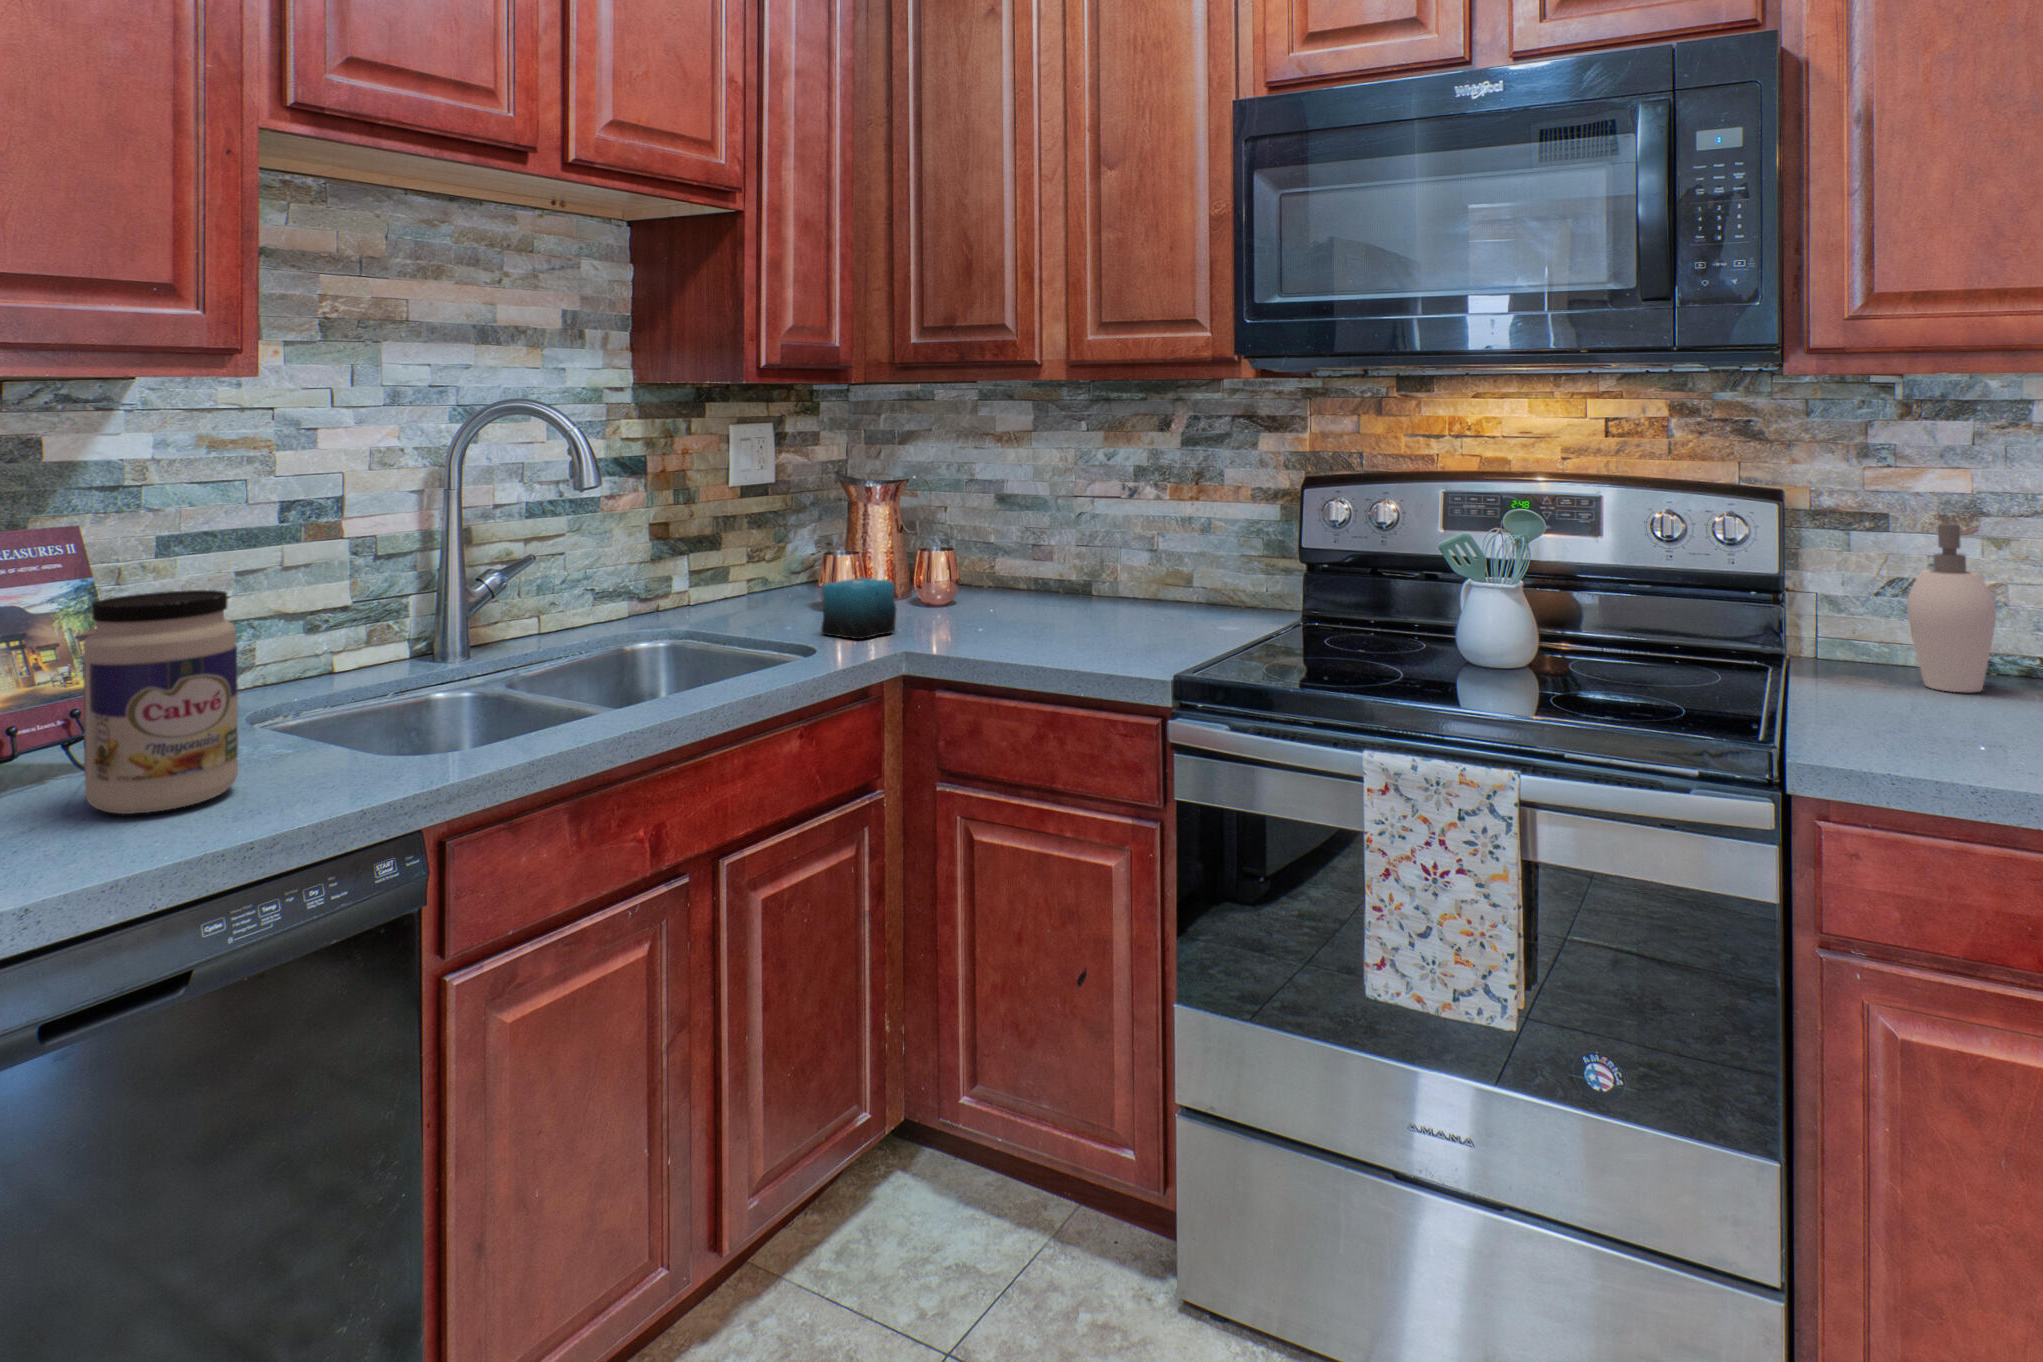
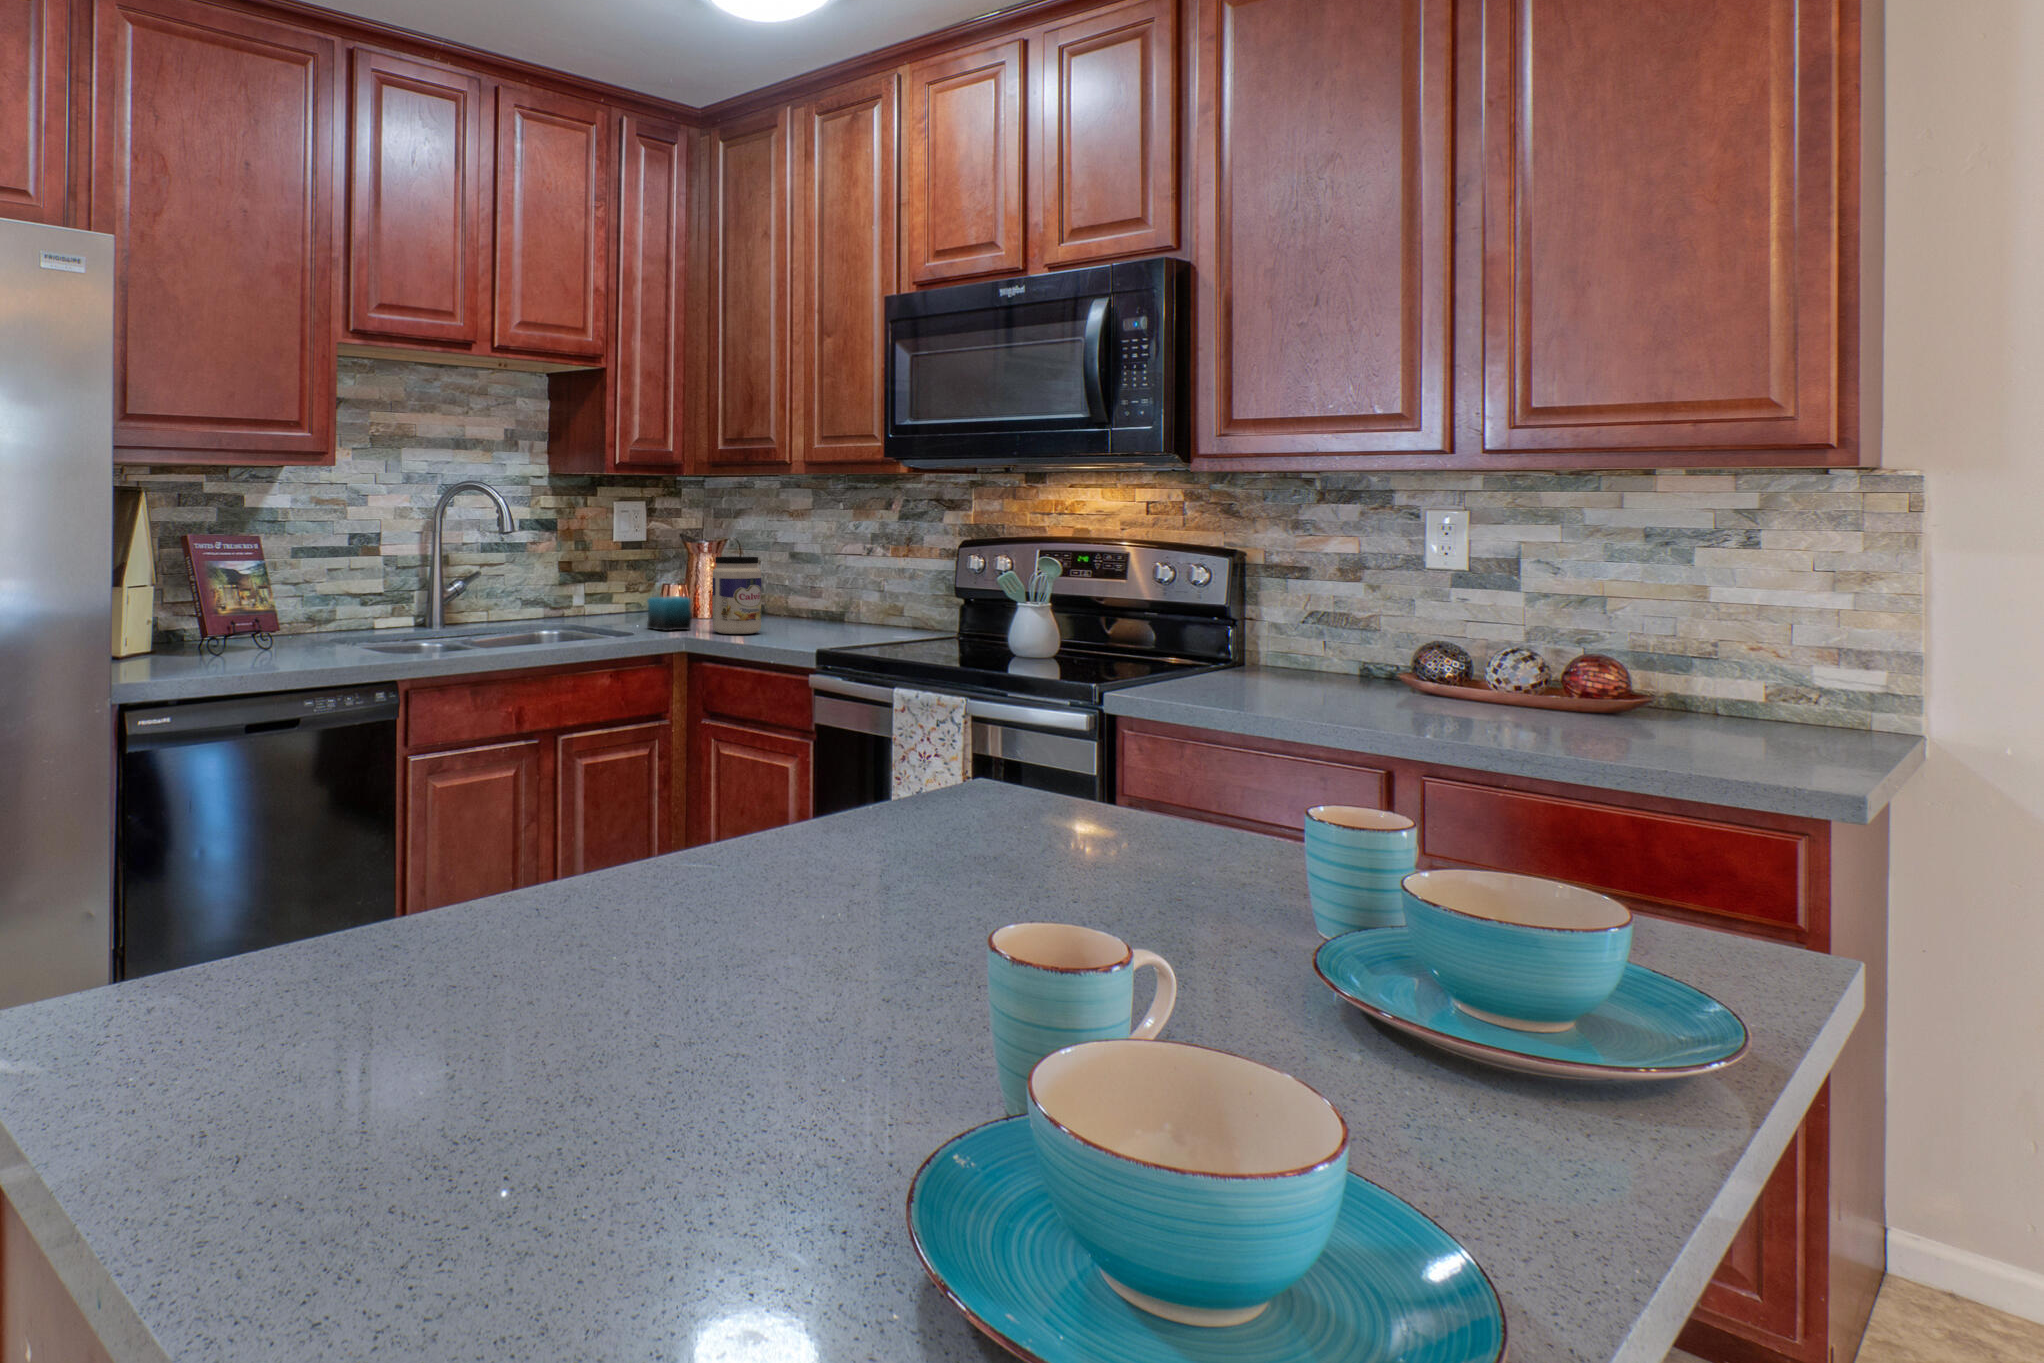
soap dispenser: present [1907,524,2018,692] -> none [1288,571,1345,678]
jar: present [83,590,238,814] -> present [712,557,761,634]

